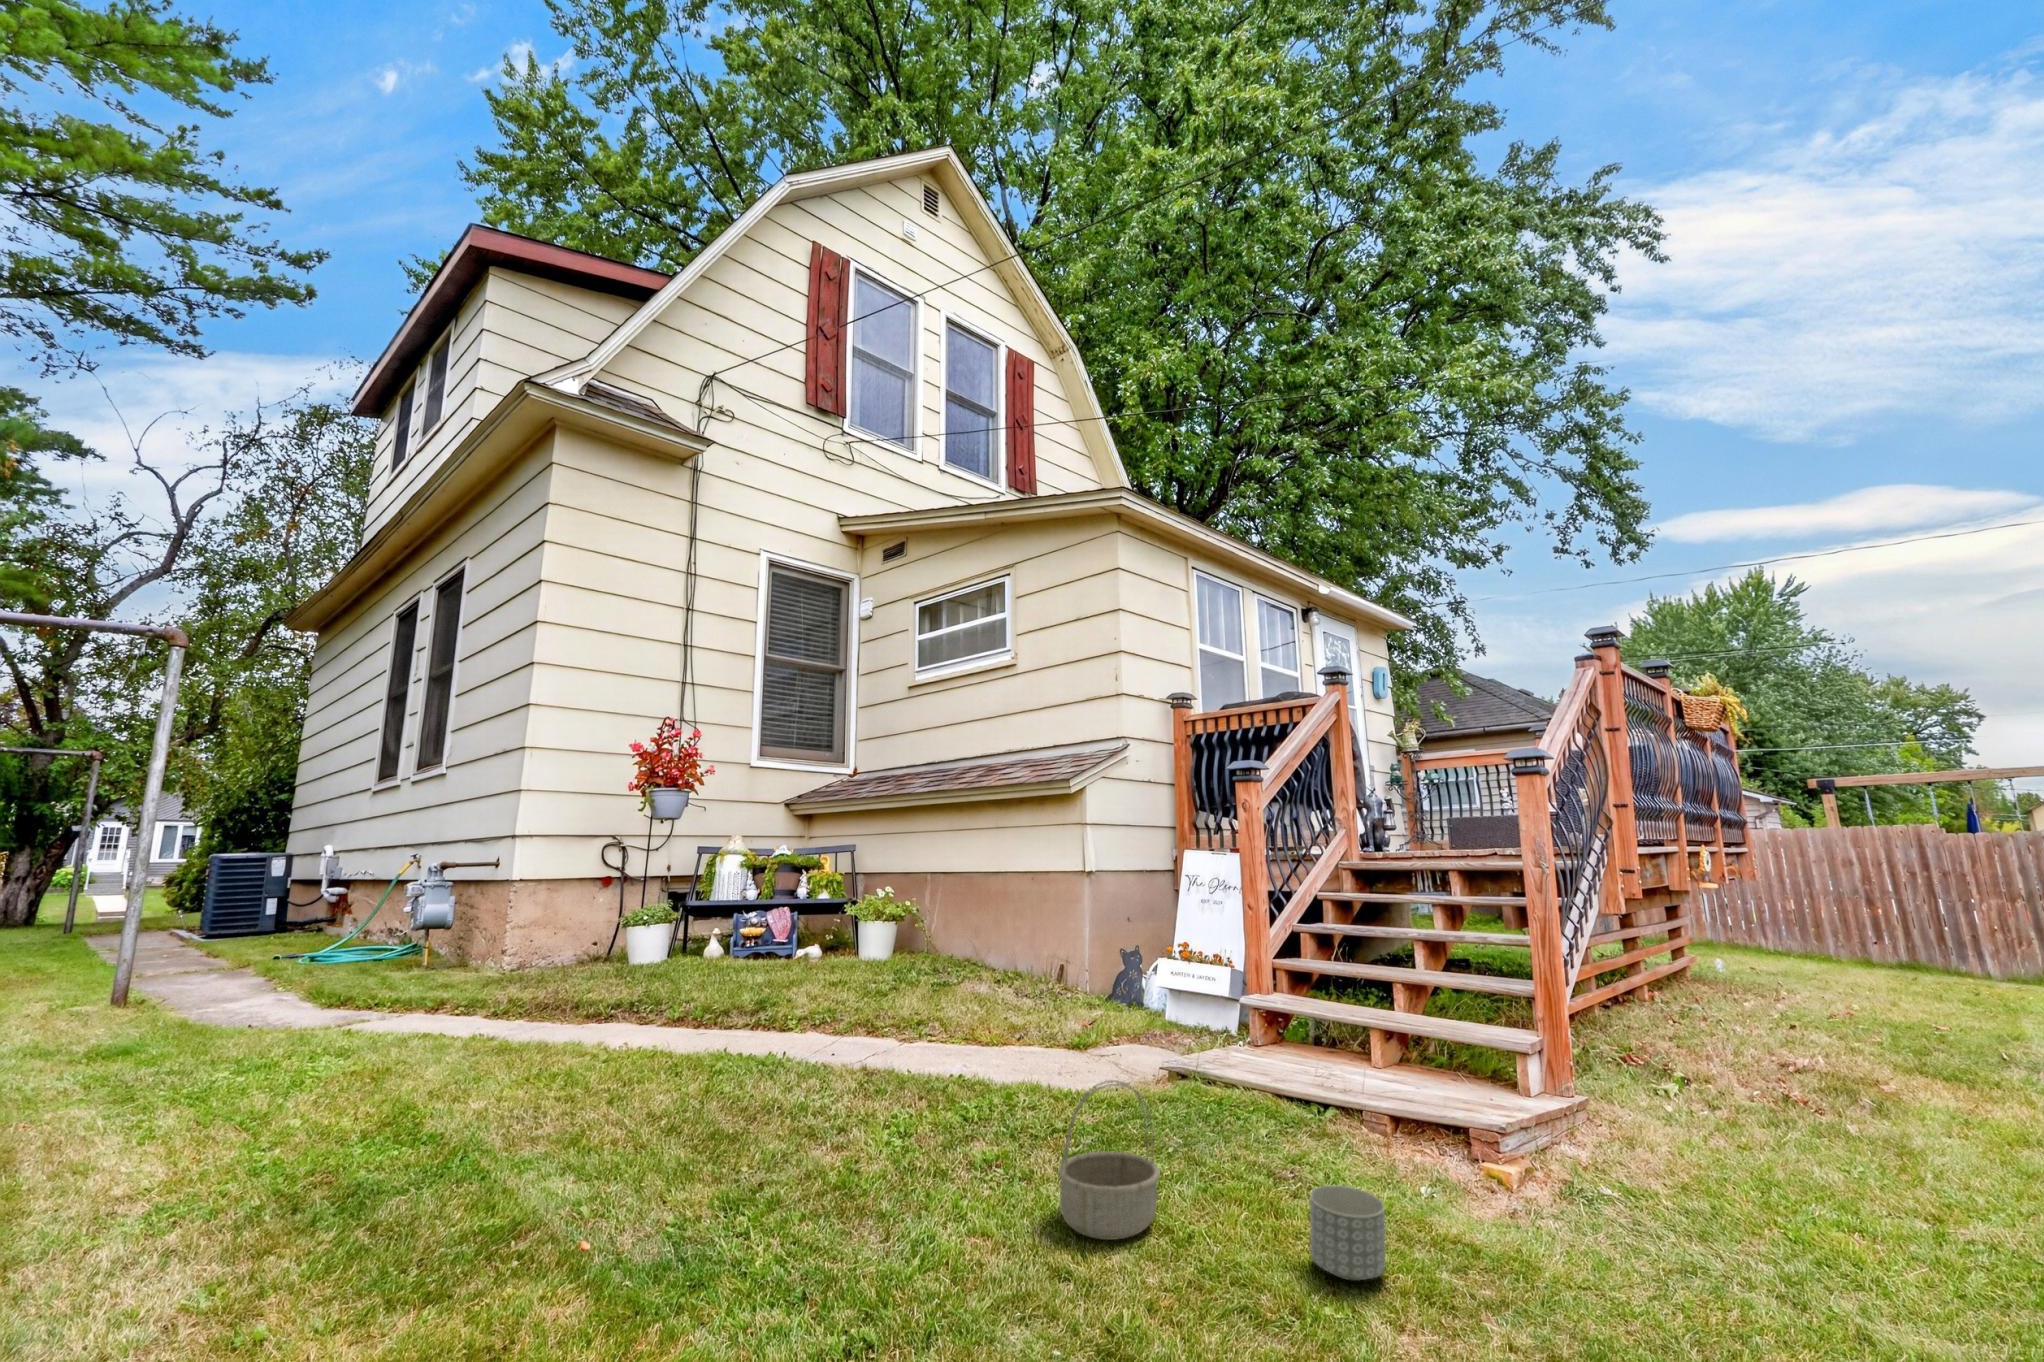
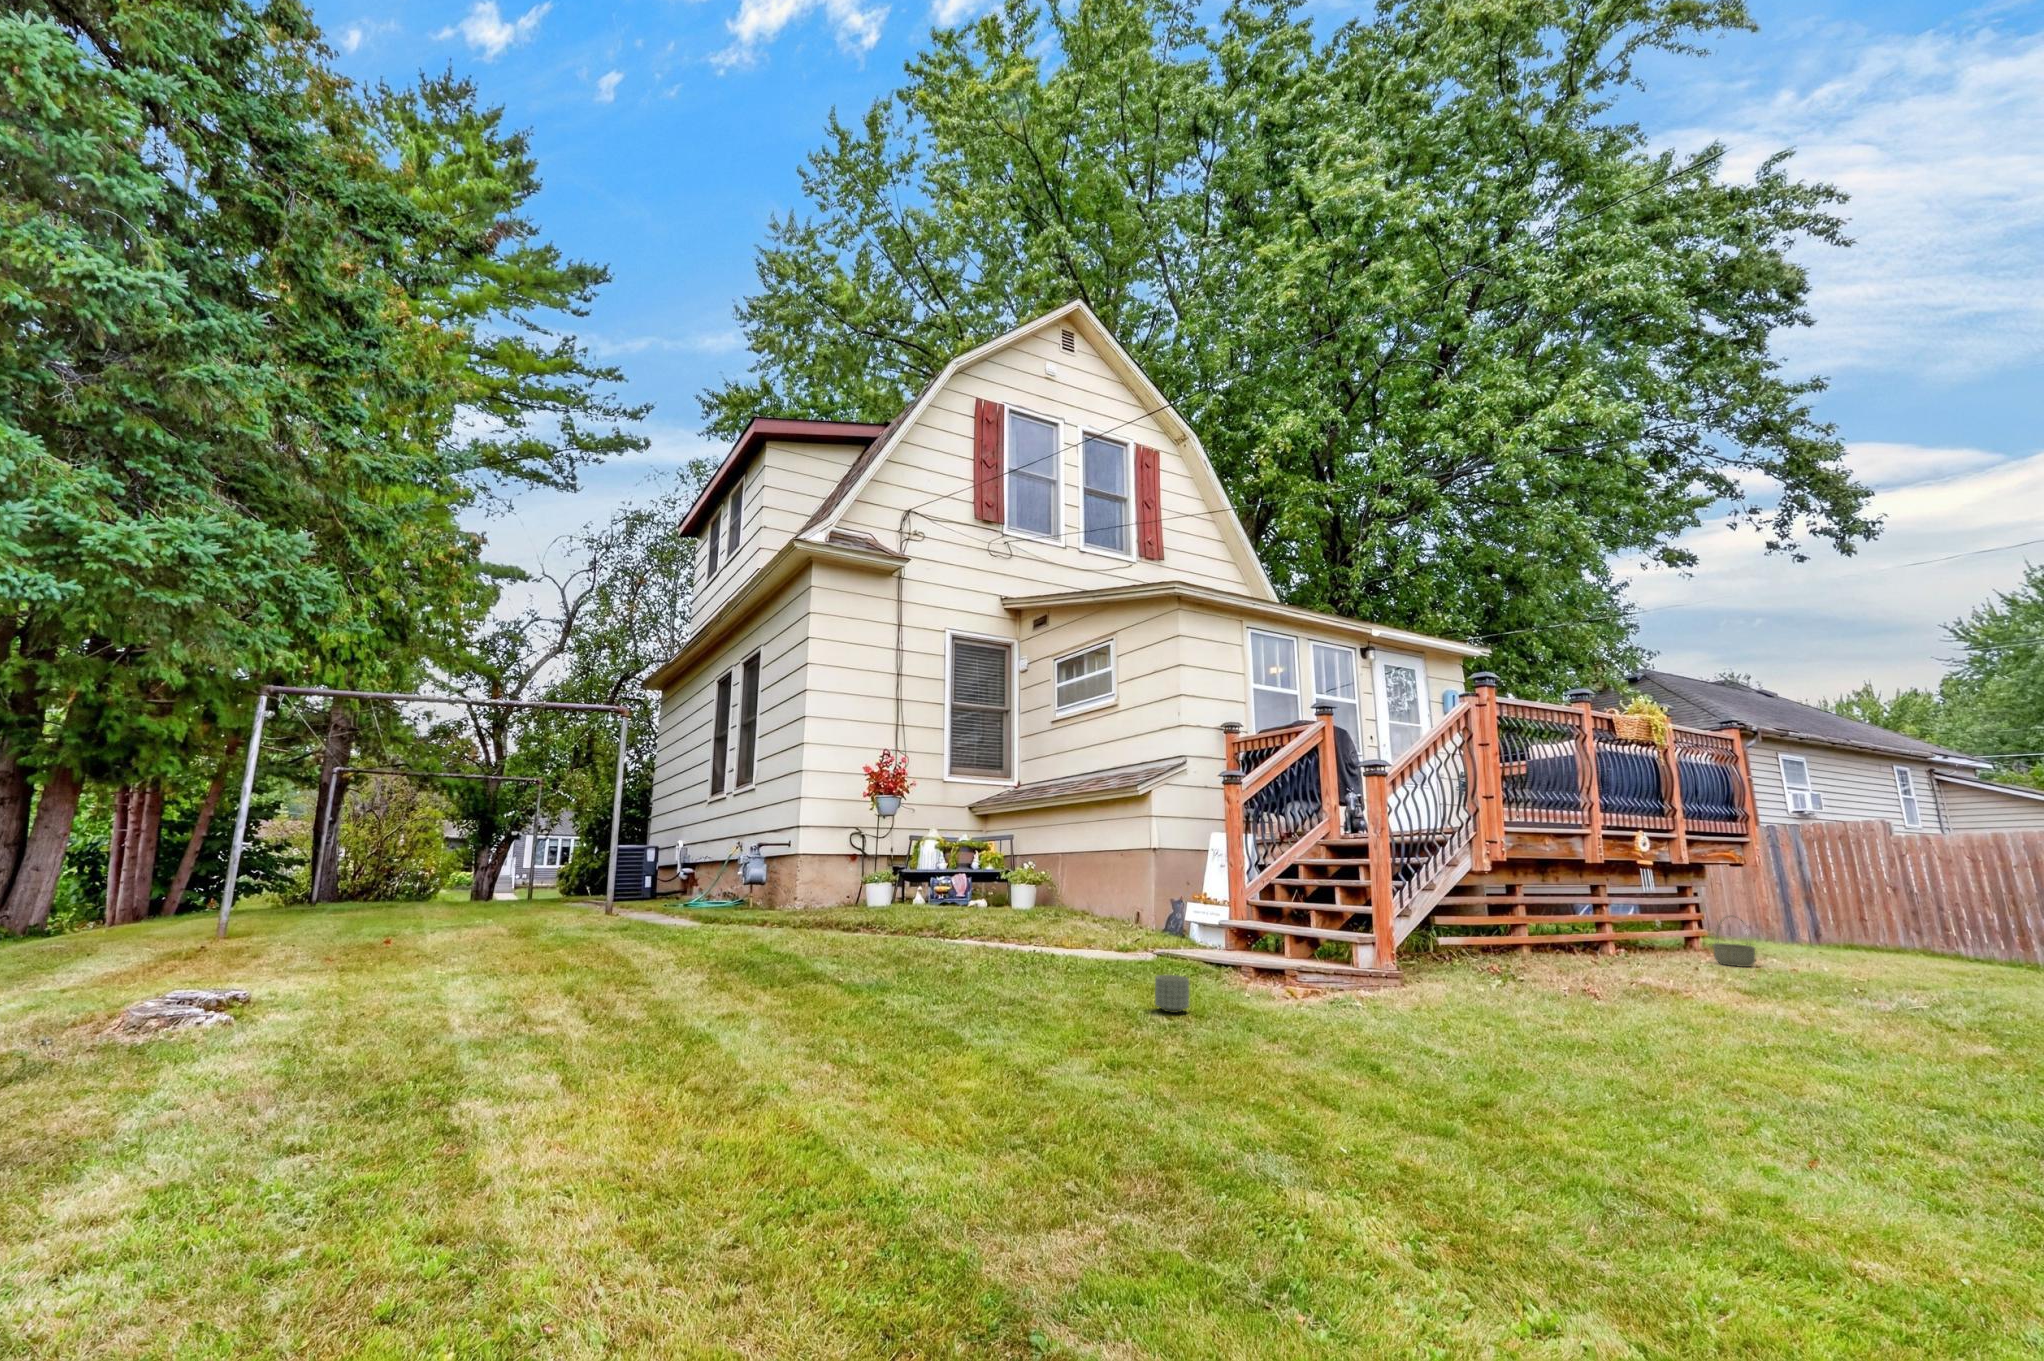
basket: present [1058,1080,1160,1240] -> present [1713,916,1755,967]

